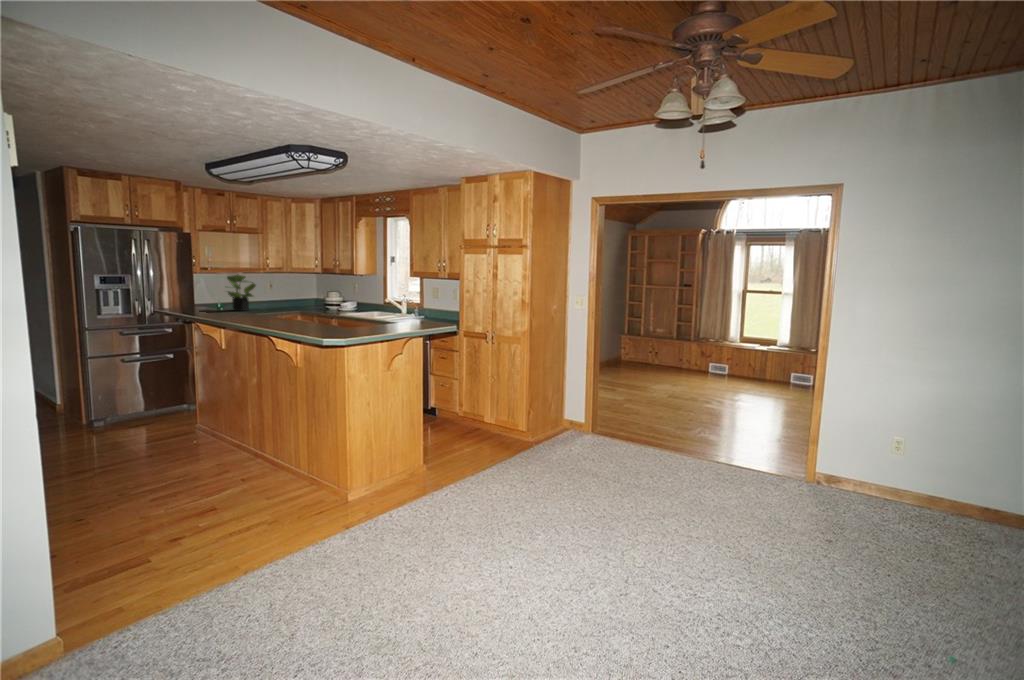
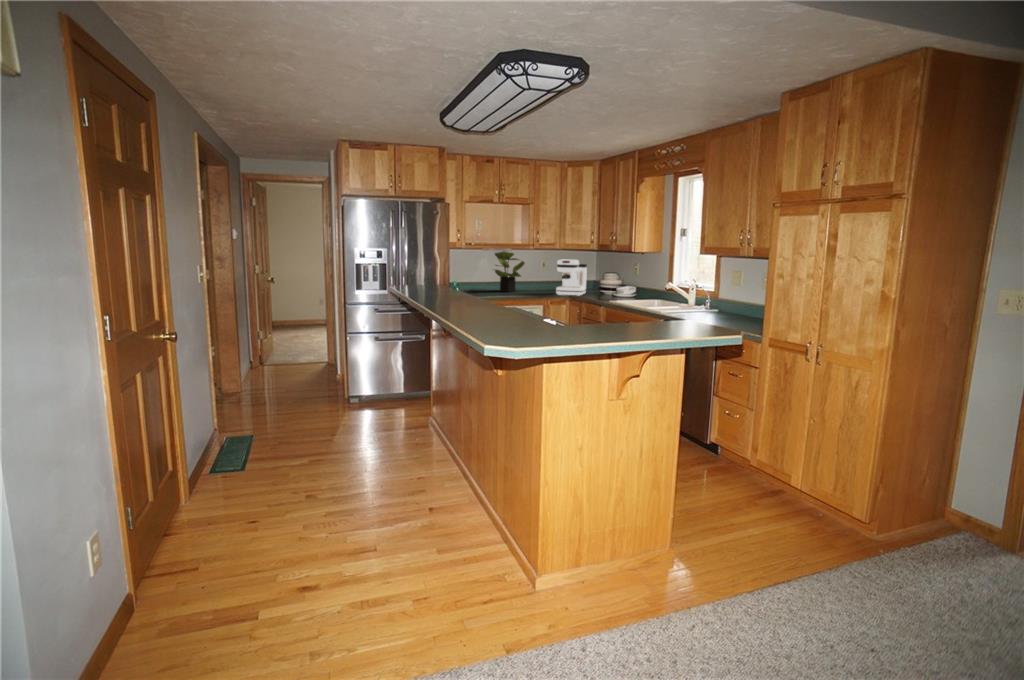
coffee maker: none [290,281,316,312] -> present [556,260,587,296]

